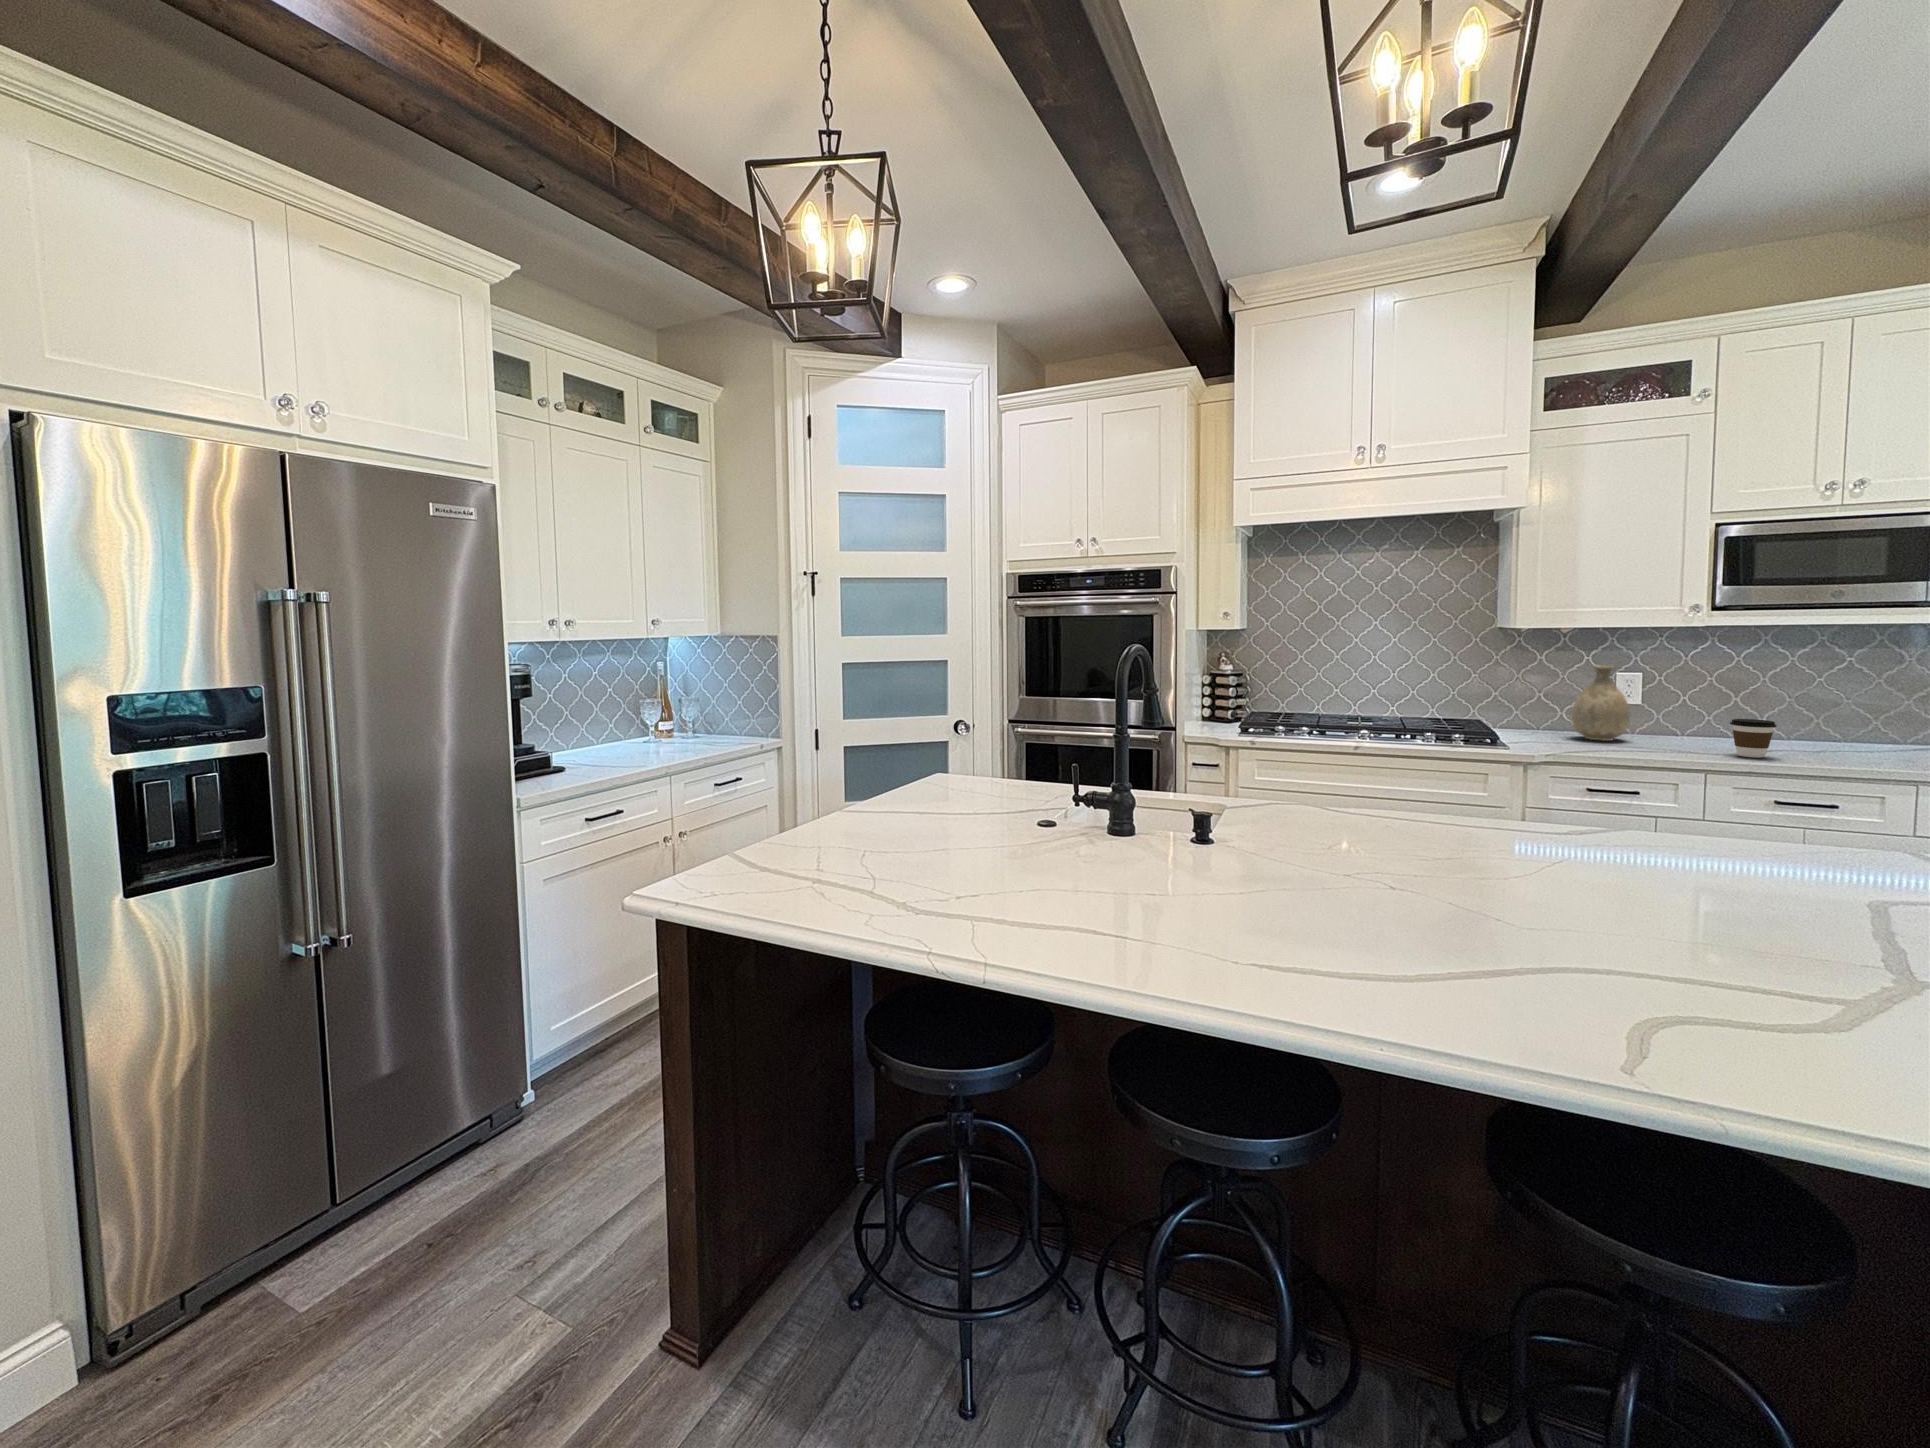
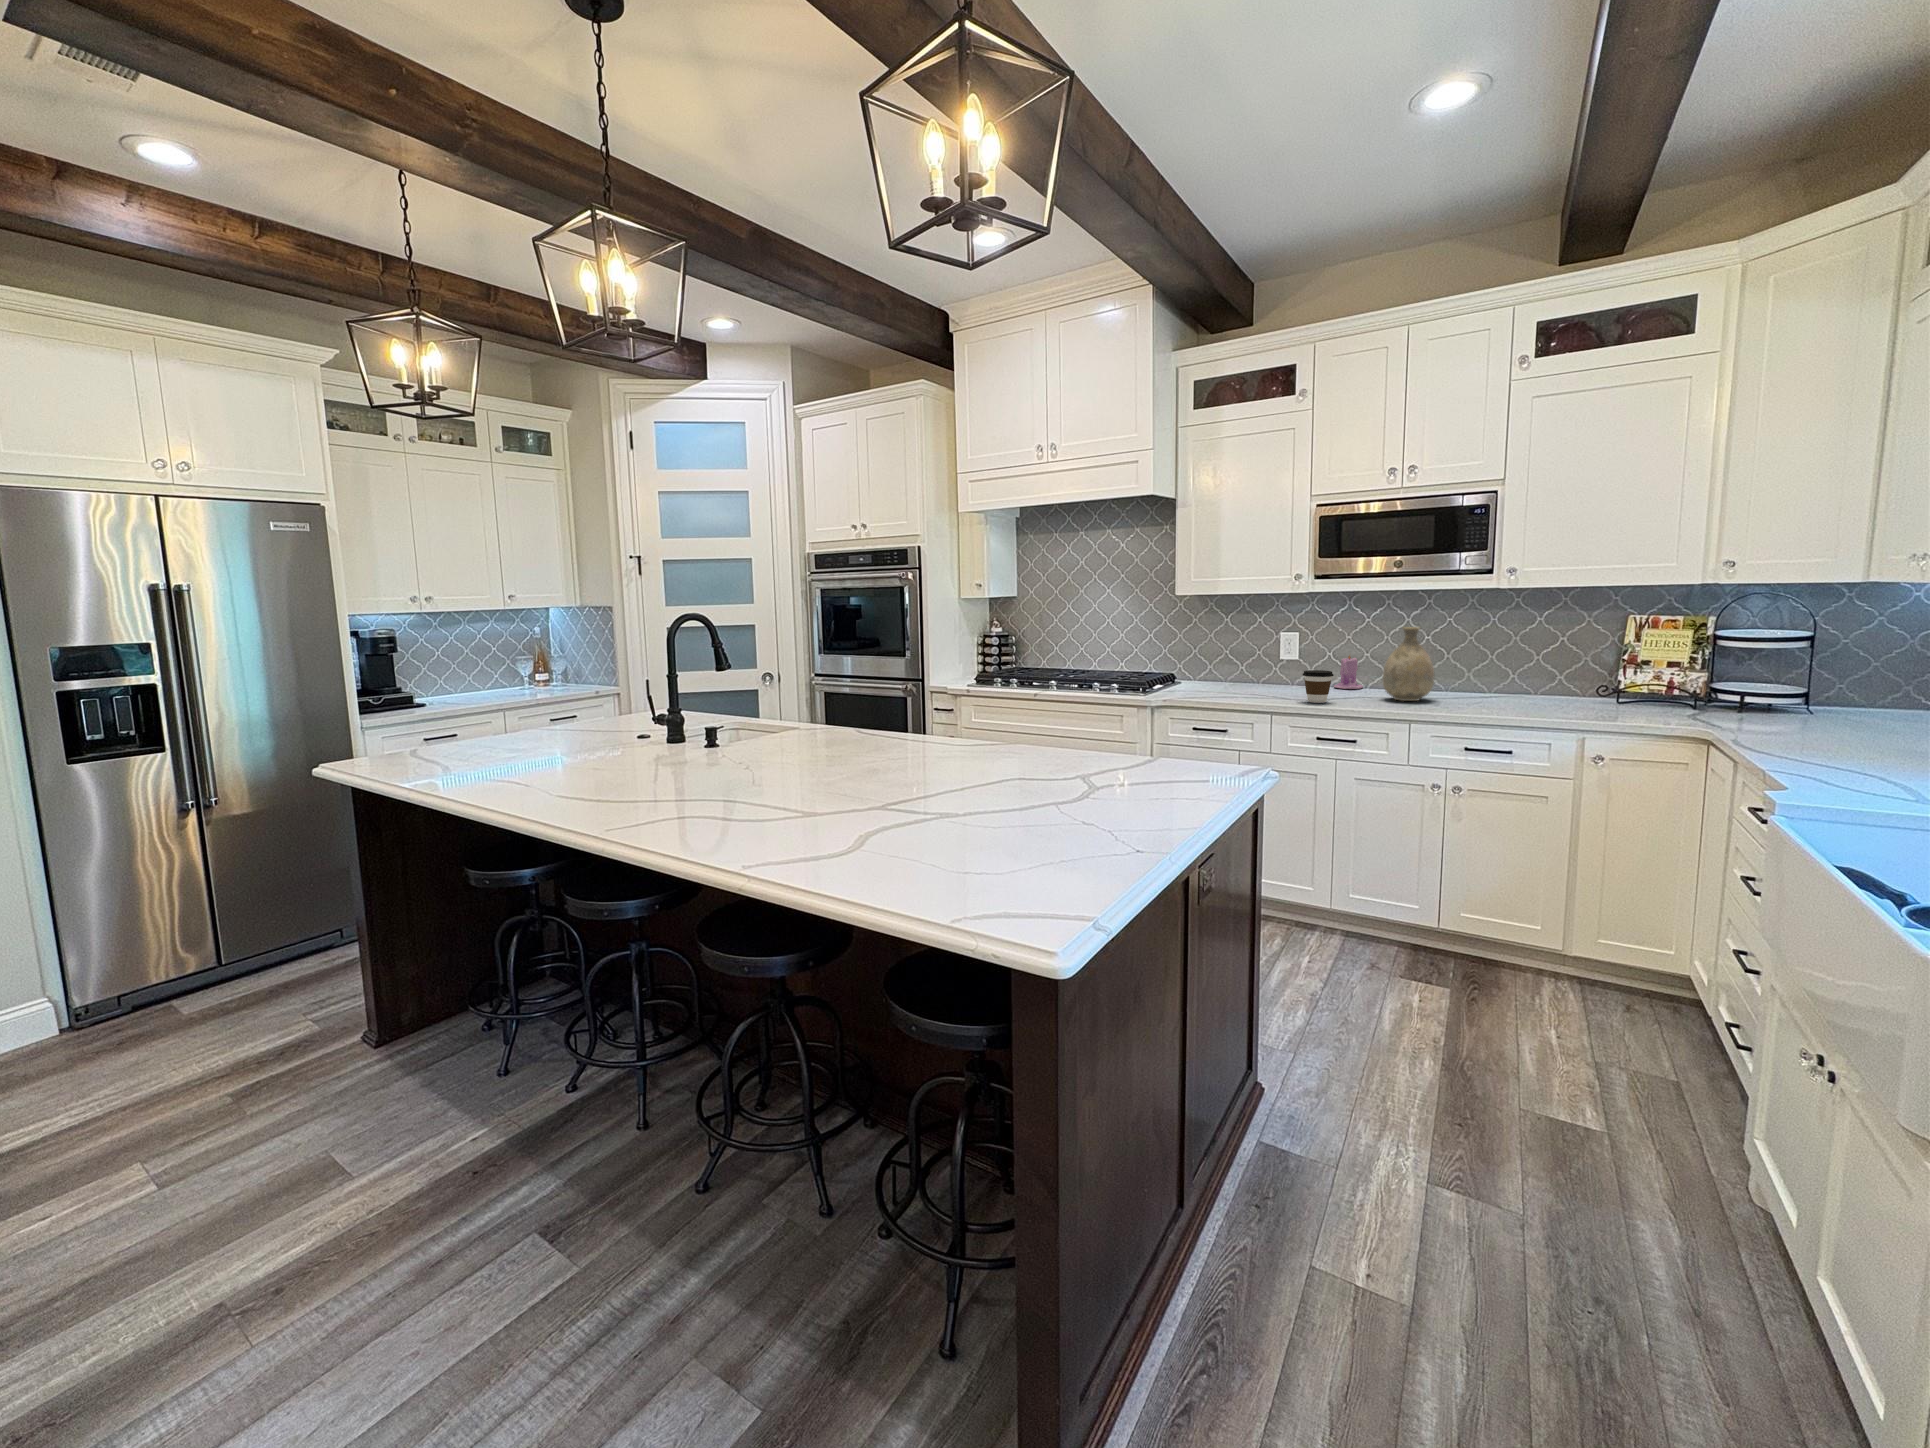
vase: present [1572,666,1630,741] -> present [1383,627,1434,701]
candle: none [1693,697,1733,738] -> present [1334,655,1363,689]

